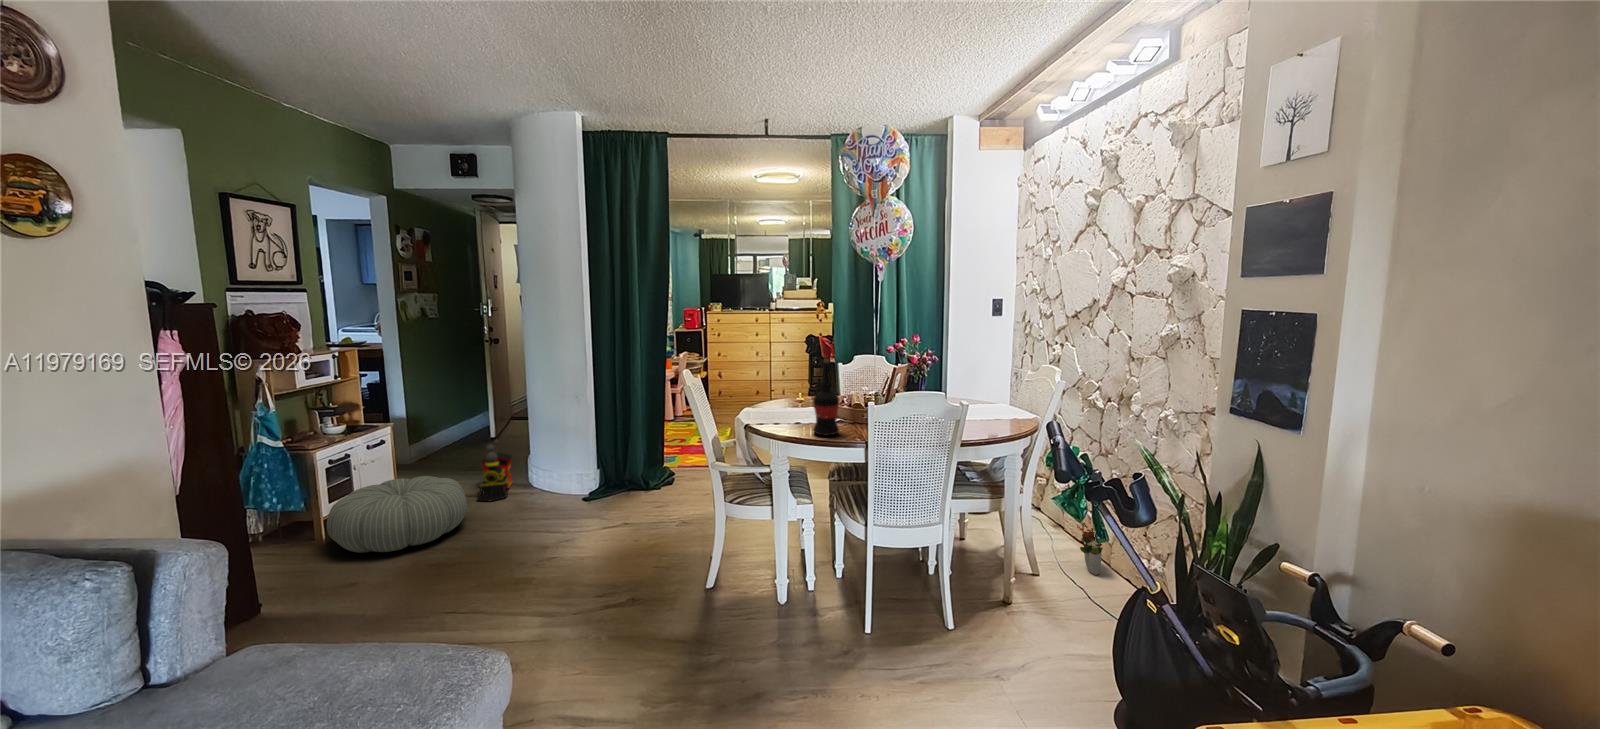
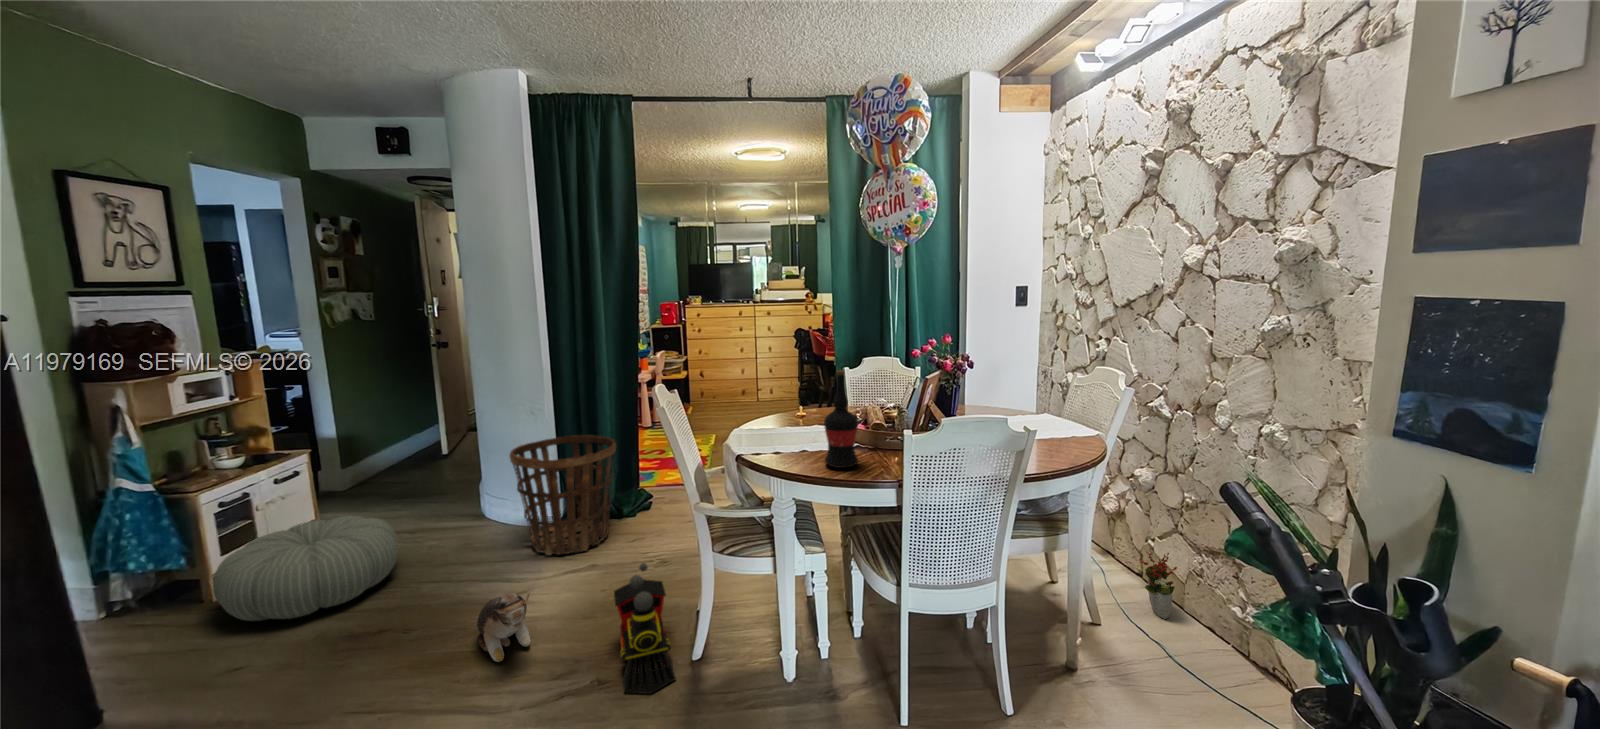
basket: none [558,418,646,515] -> present [510,435,616,555]
toy train: present [477,440,512,501] -> present [614,563,676,694]
plush toy: none [536,531,580,586] -> present [477,593,530,662]

